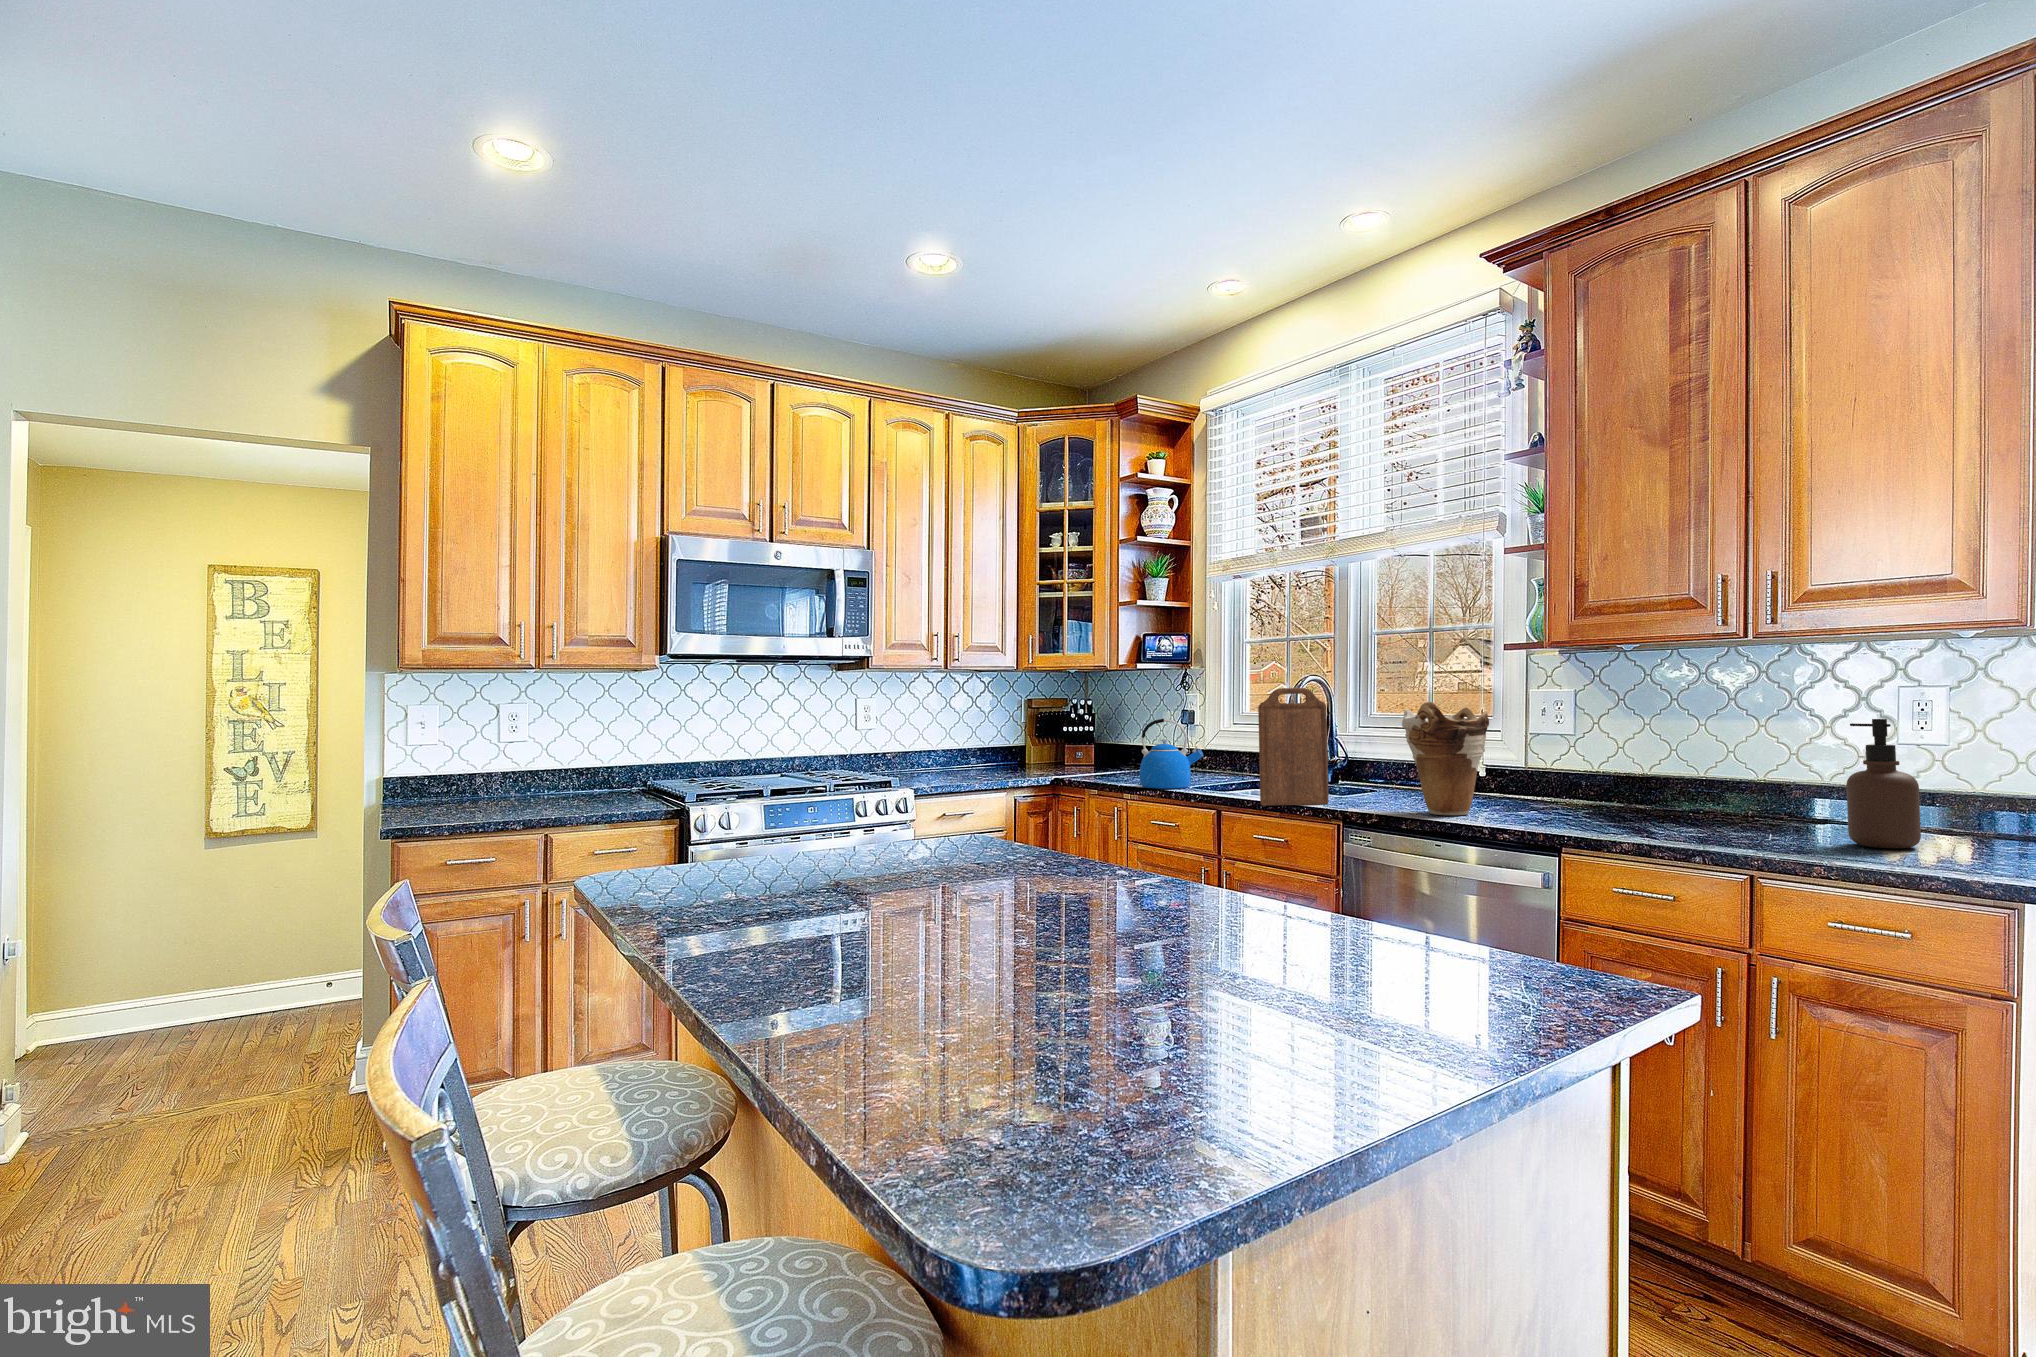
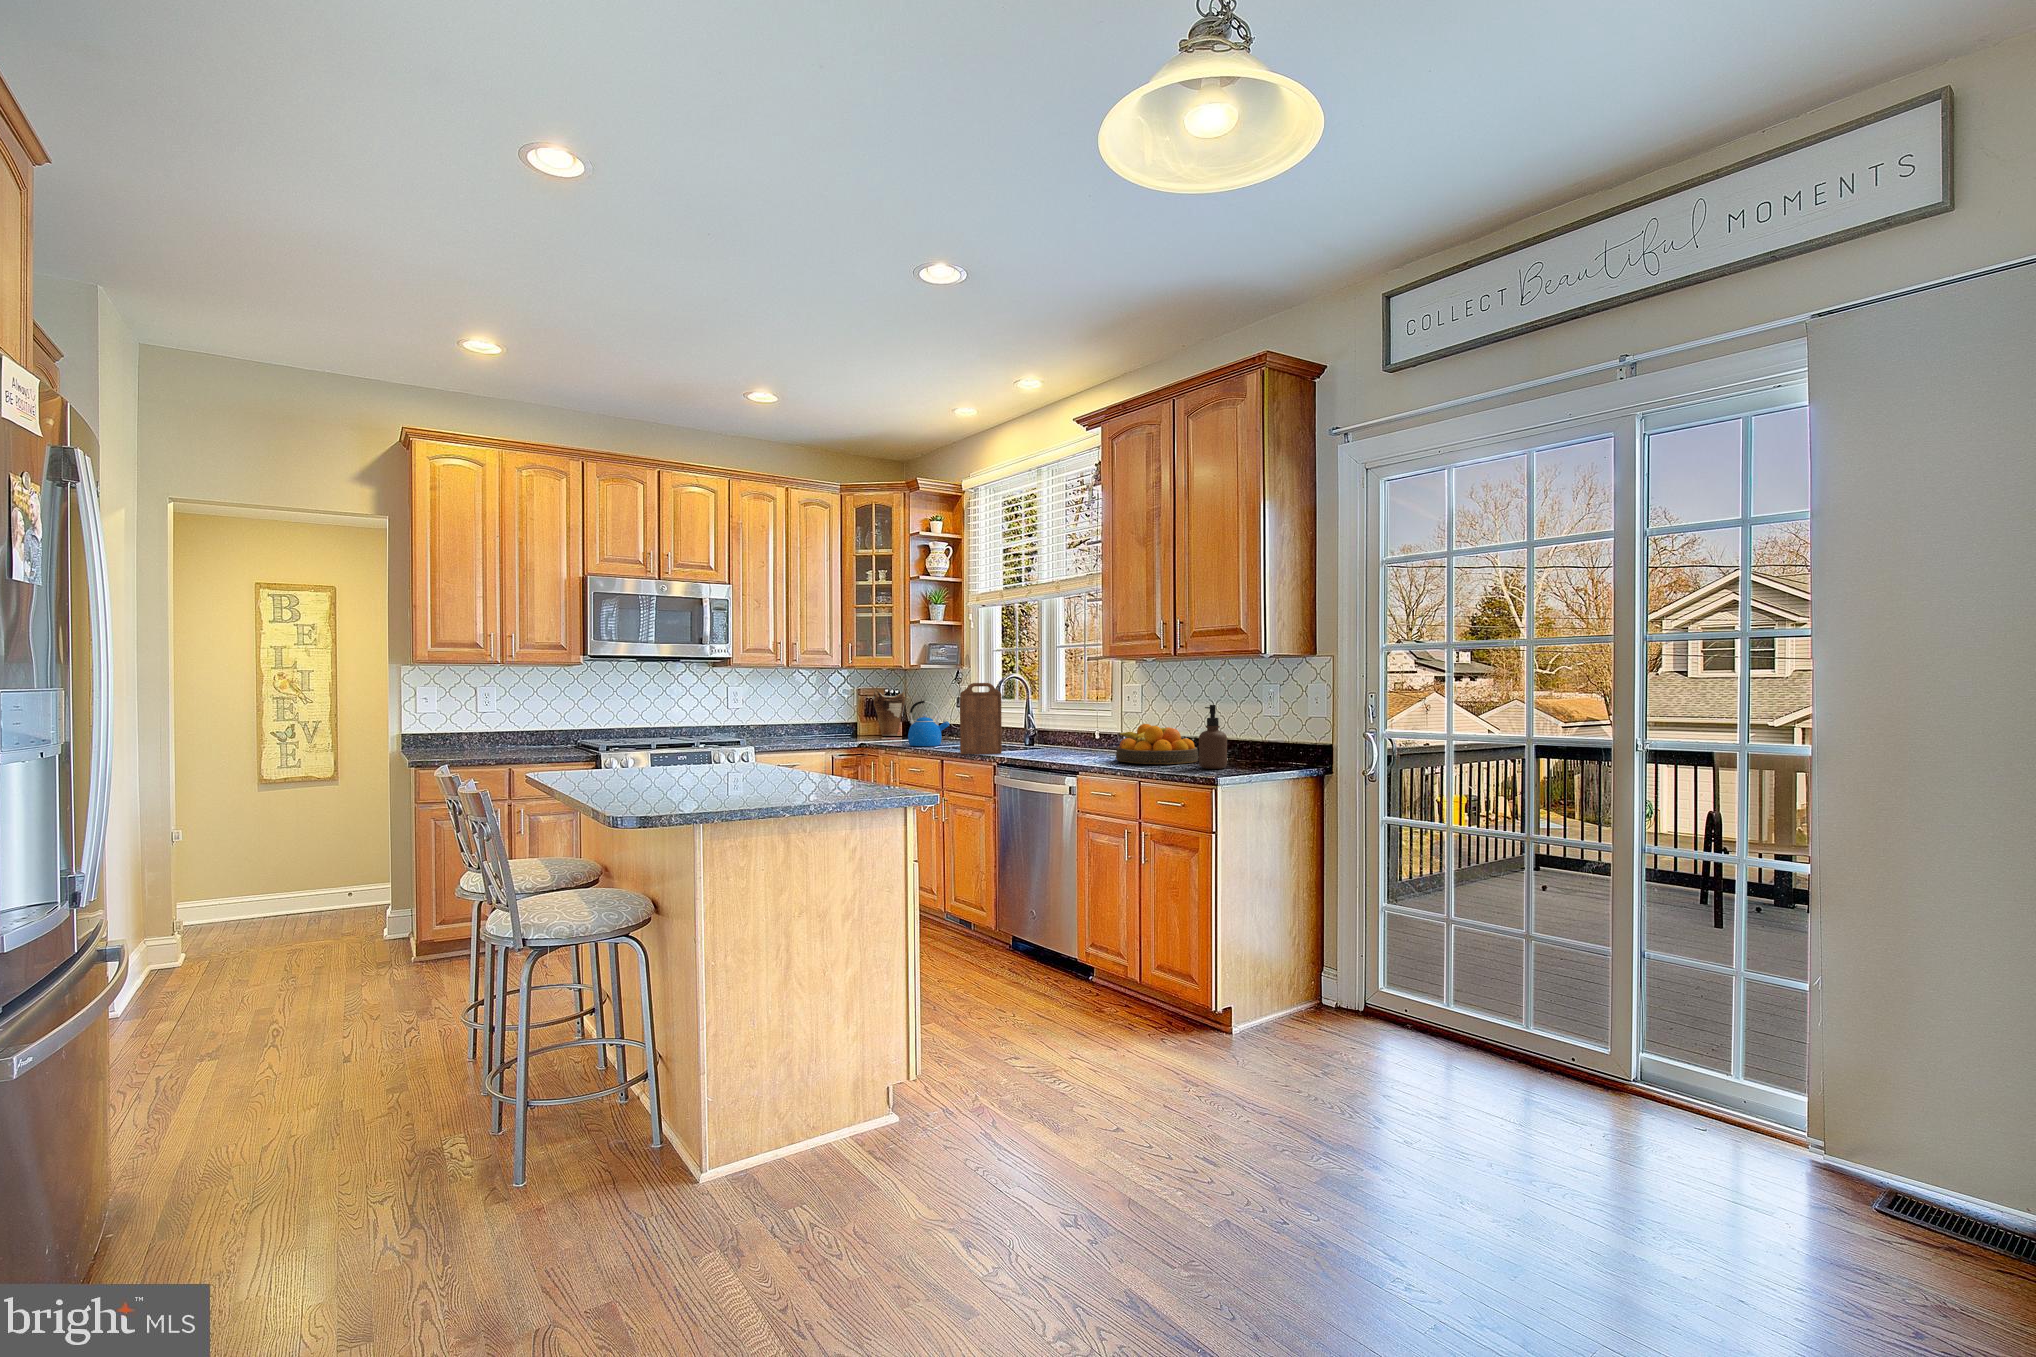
vase: present [1402,702,1489,815] -> present [873,689,906,736]
fruit bowl: none [1596,755,1781,833] -> present [1116,724,1198,764]

